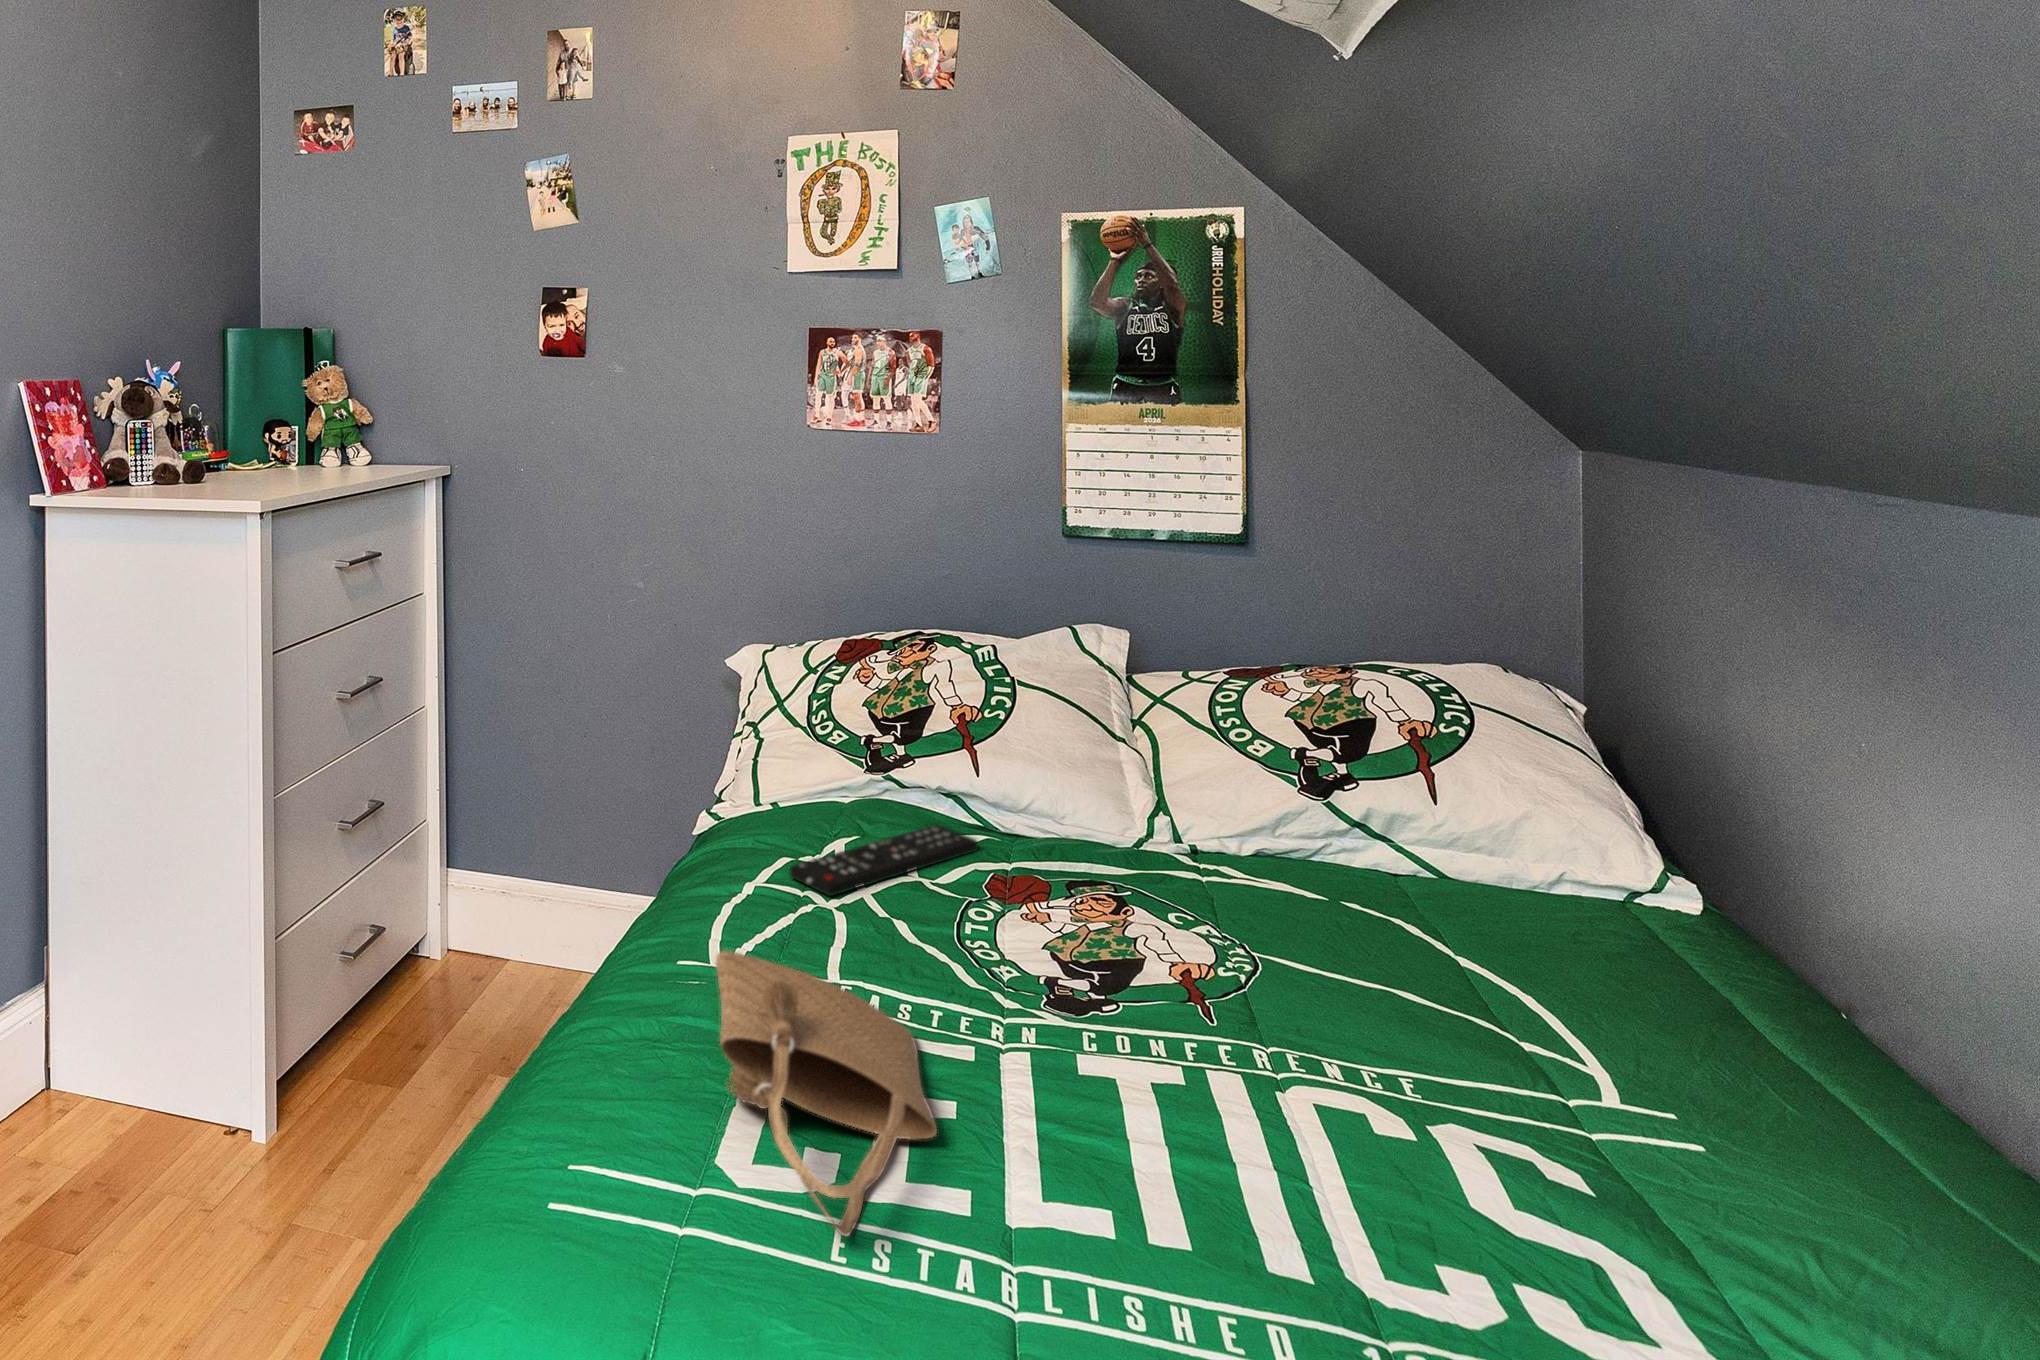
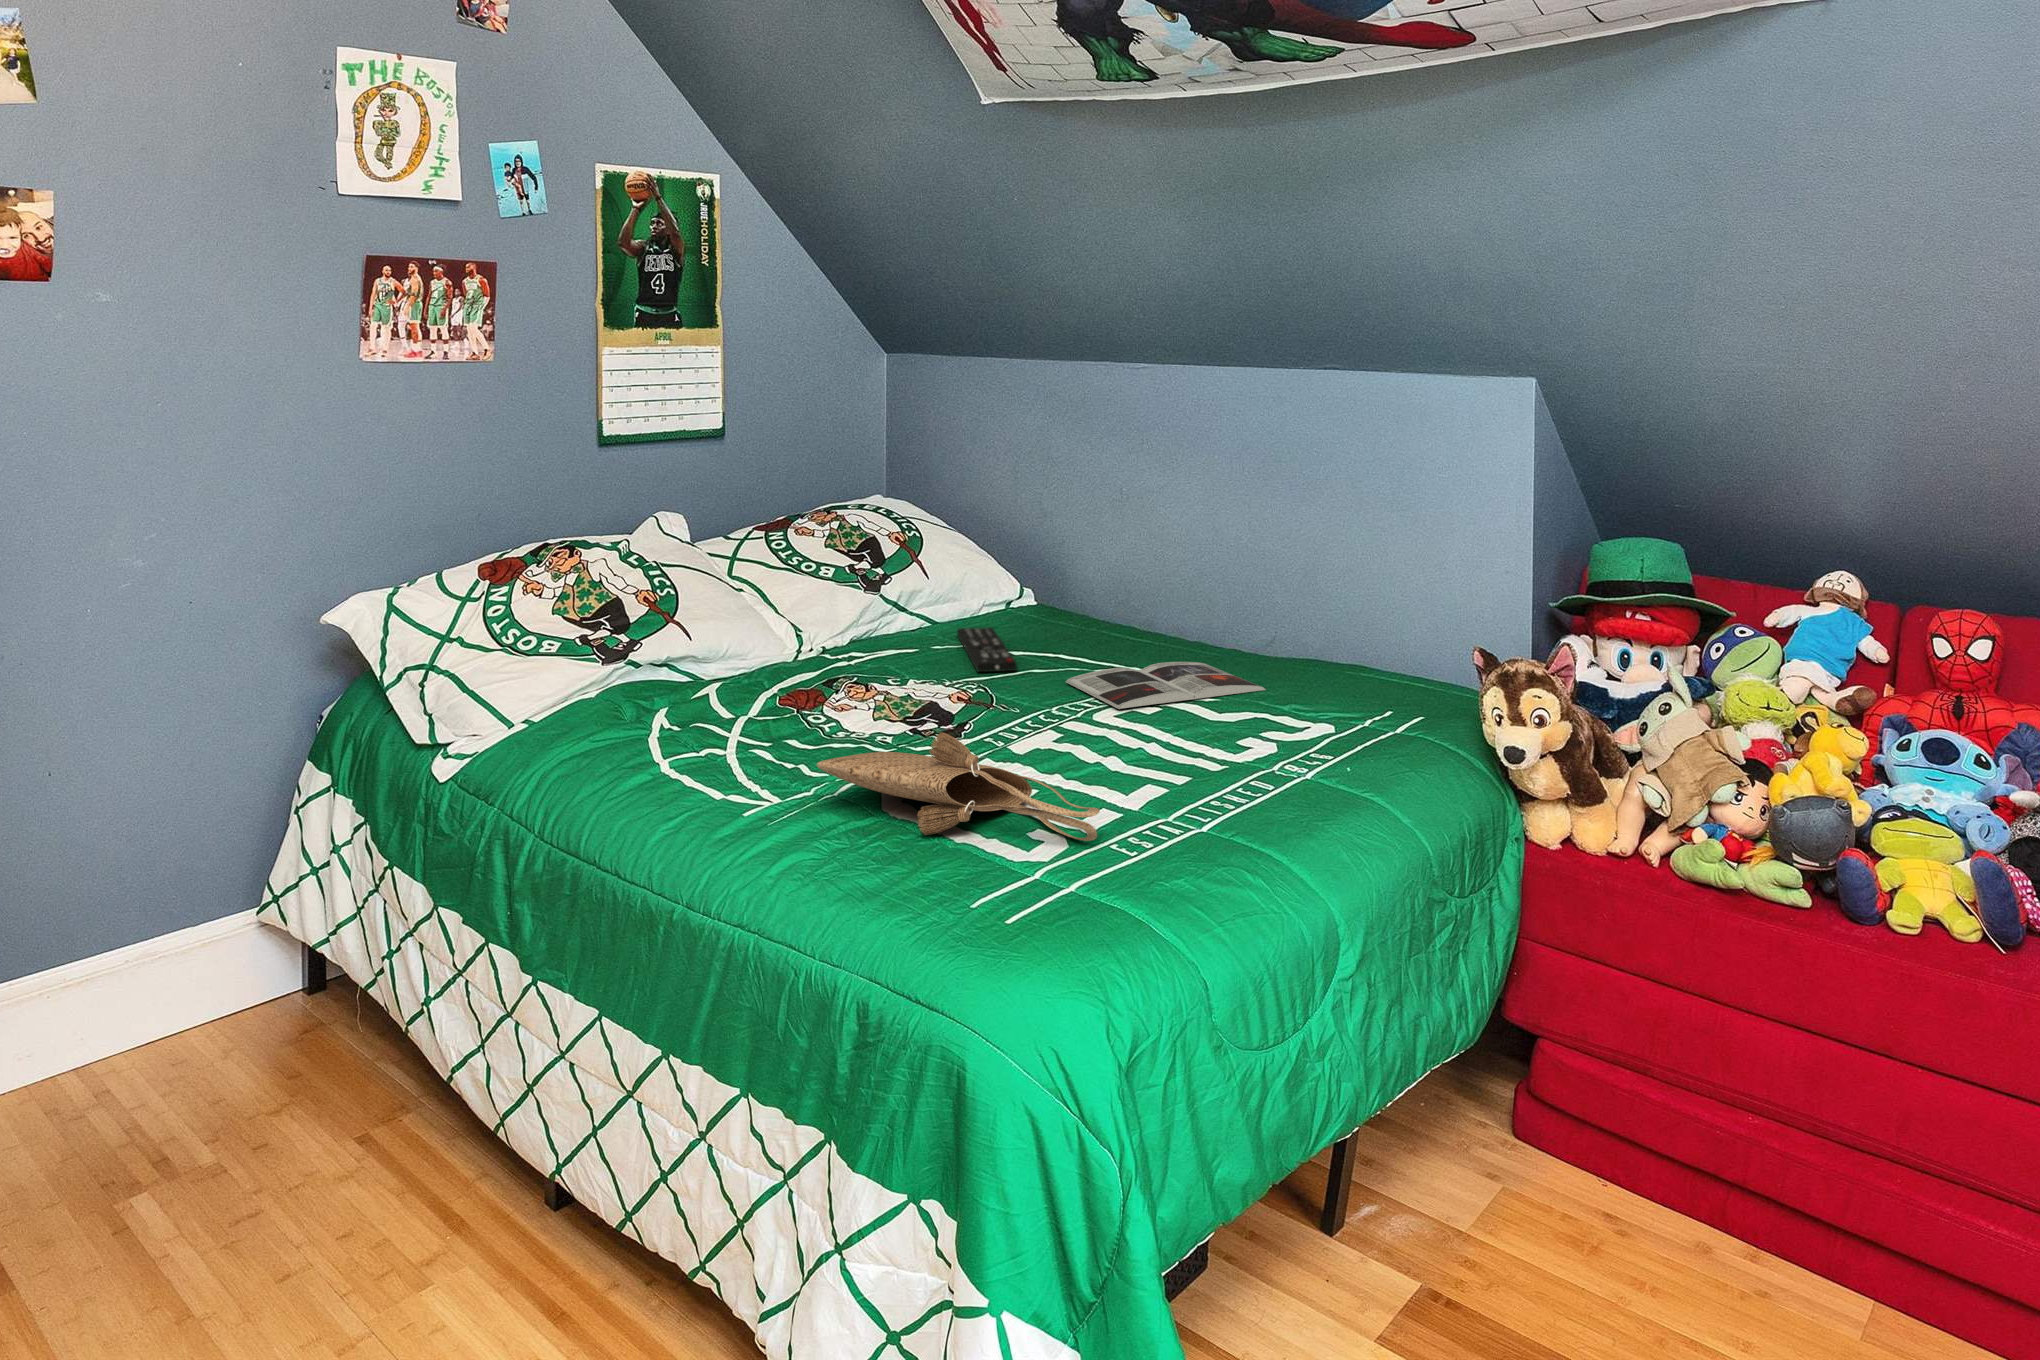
remote control: present [790,824,978,896] -> present [957,627,1017,672]
magazine: none [1398,1042,1847,1276] -> present [1066,662,1266,709]

